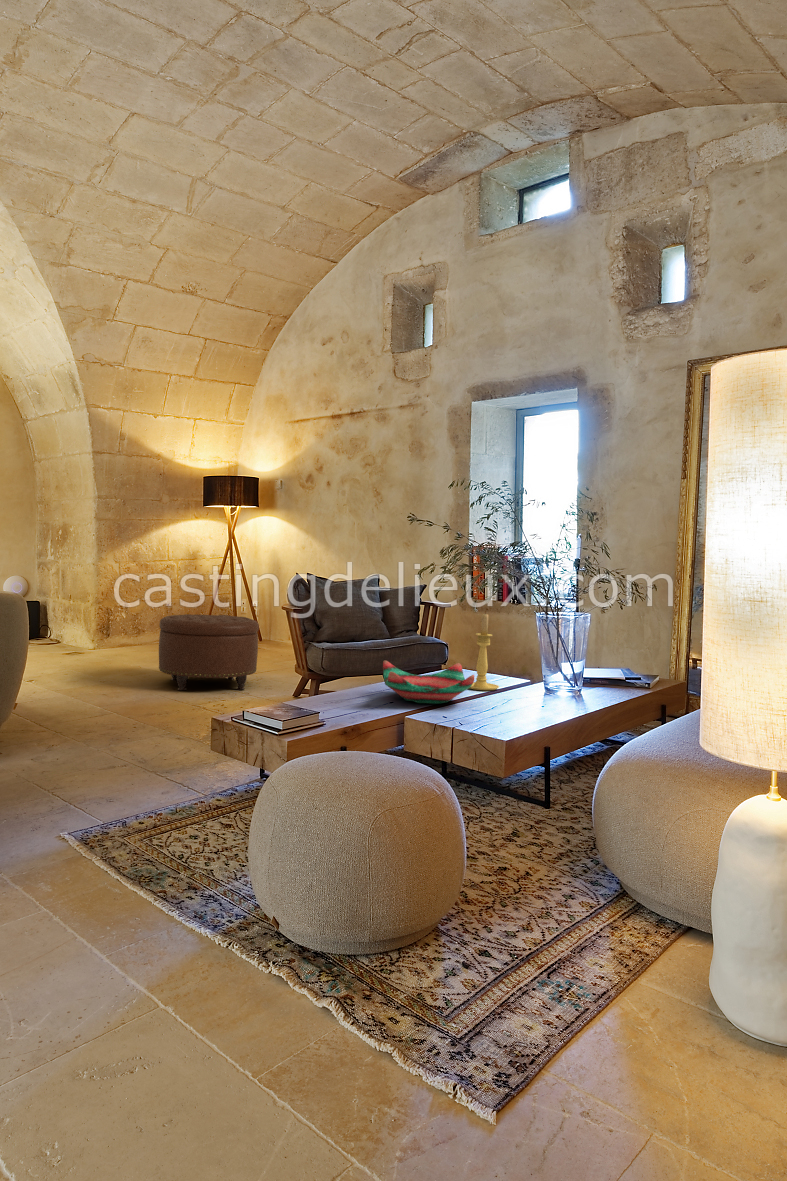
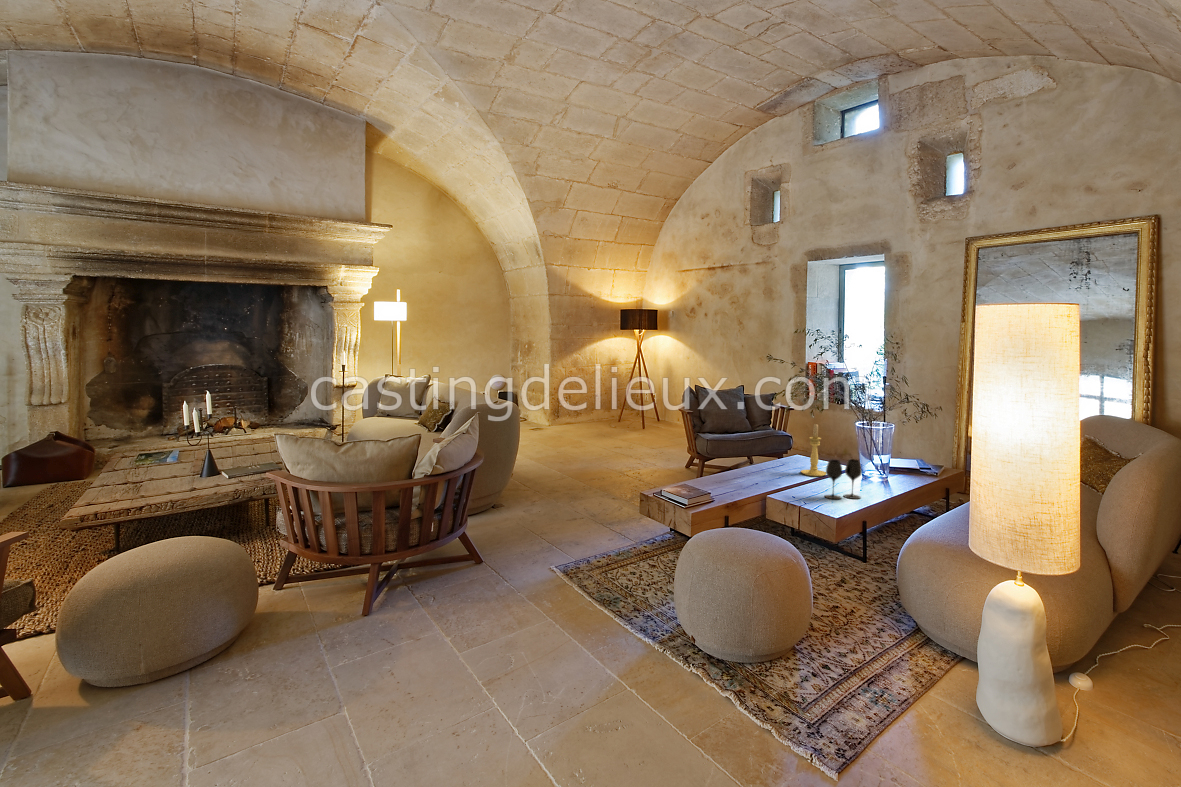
ottoman: present [159,614,259,690] -> none [594,415,656,465]
wine glass: none [494,658,545,716] -> present [825,459,862,499]
decorative bowl: present [383,660,474,704] -> none [745,457,810,489]

